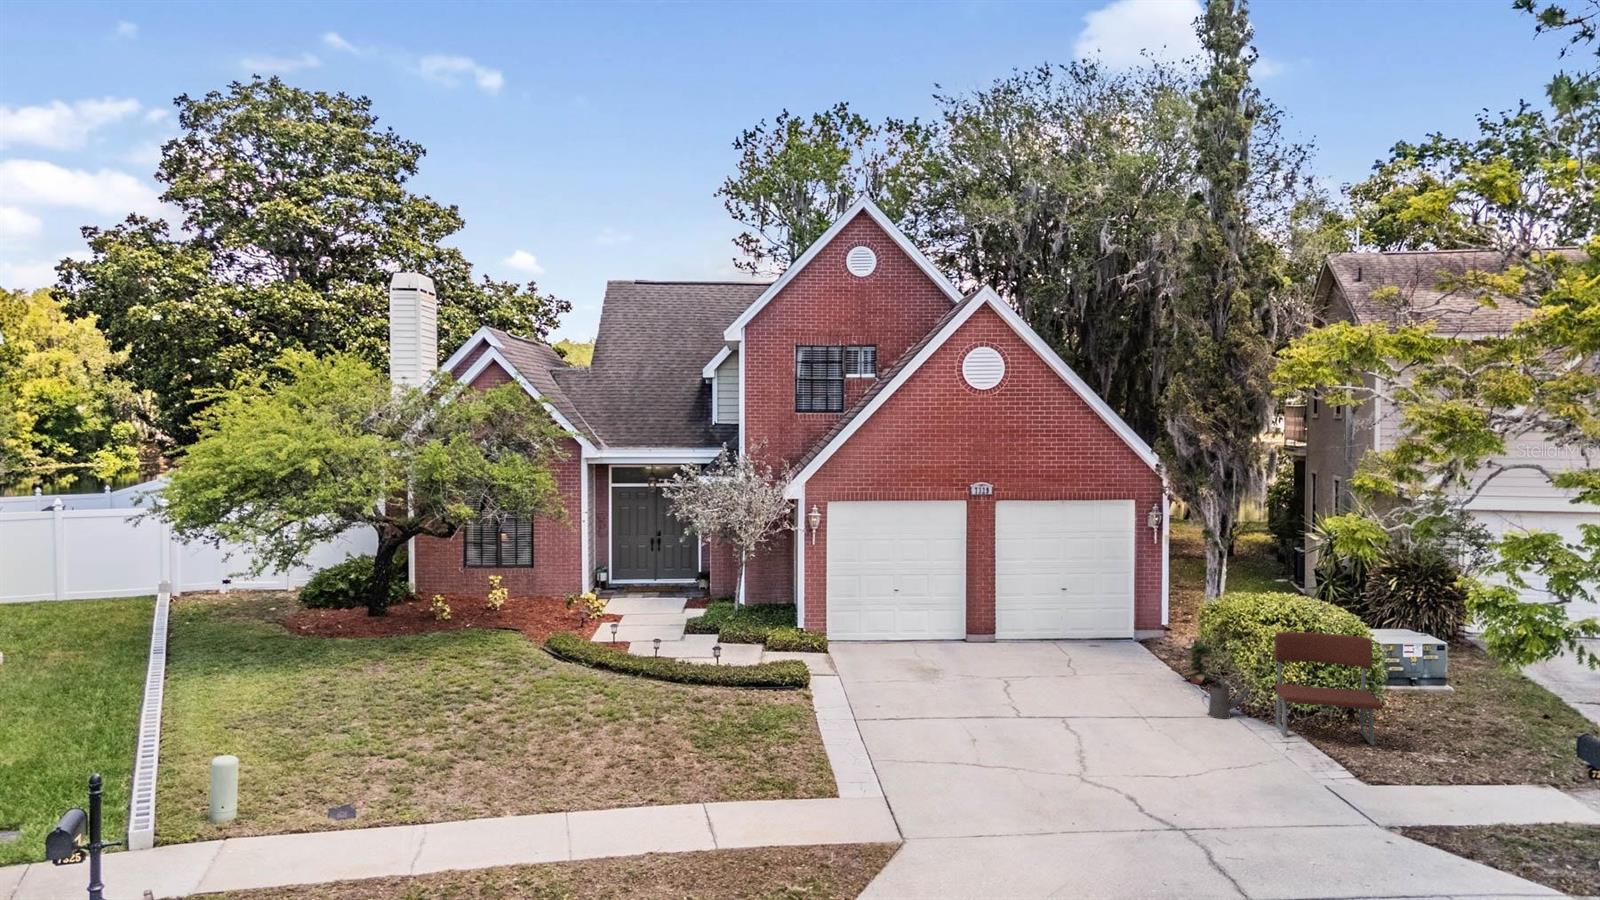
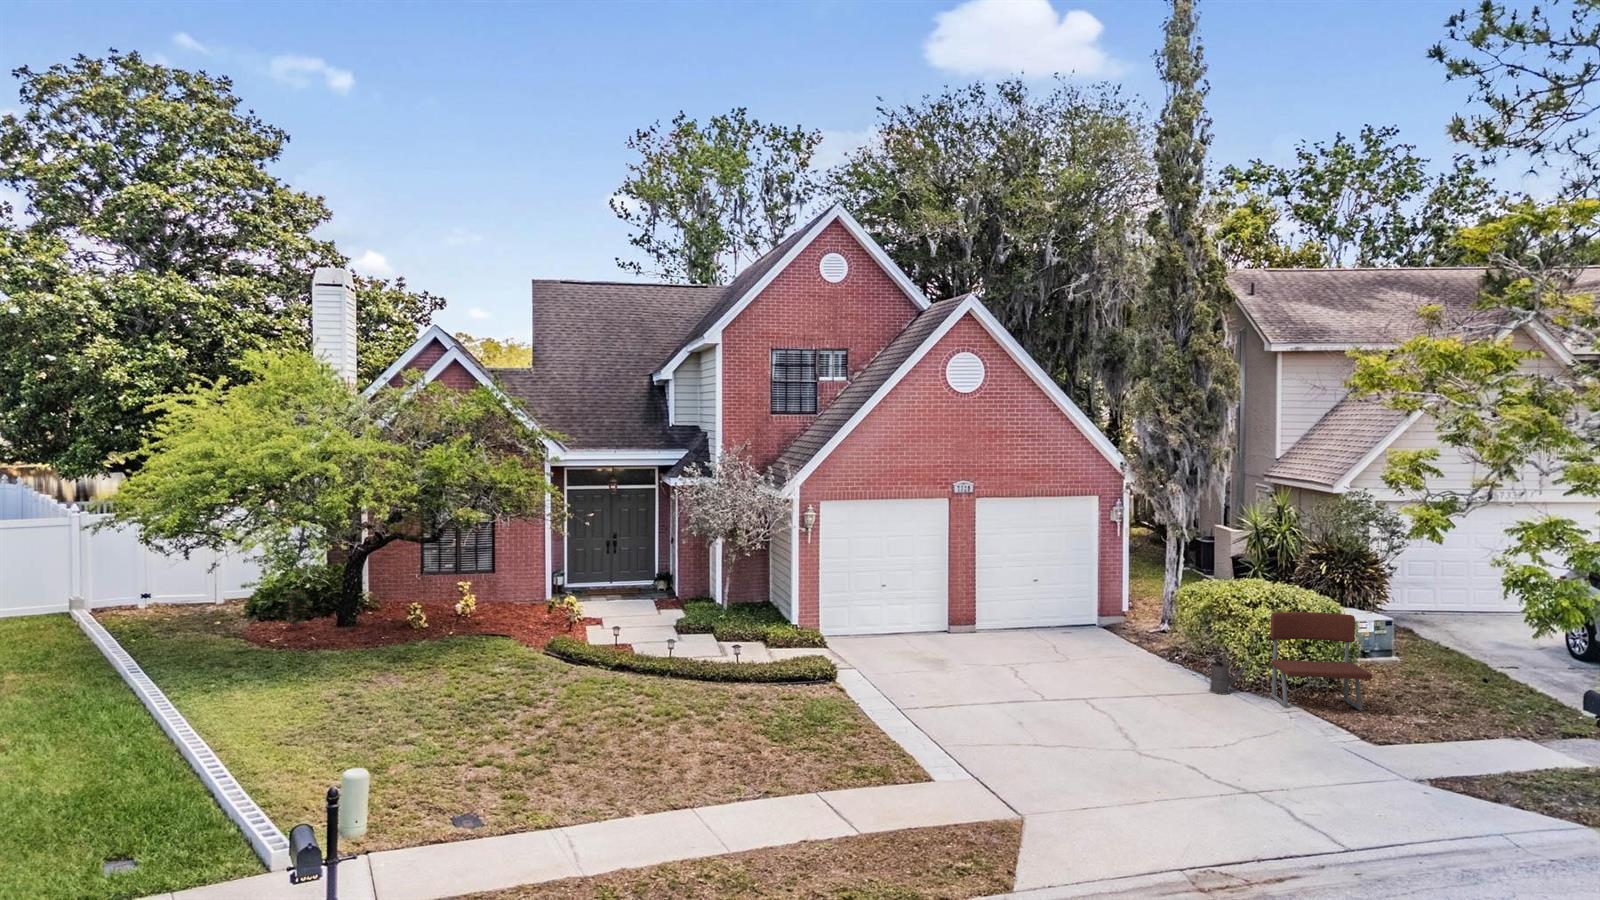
decorative plant: present [1182,637,1213,684] -> present [285,590,309,629]

